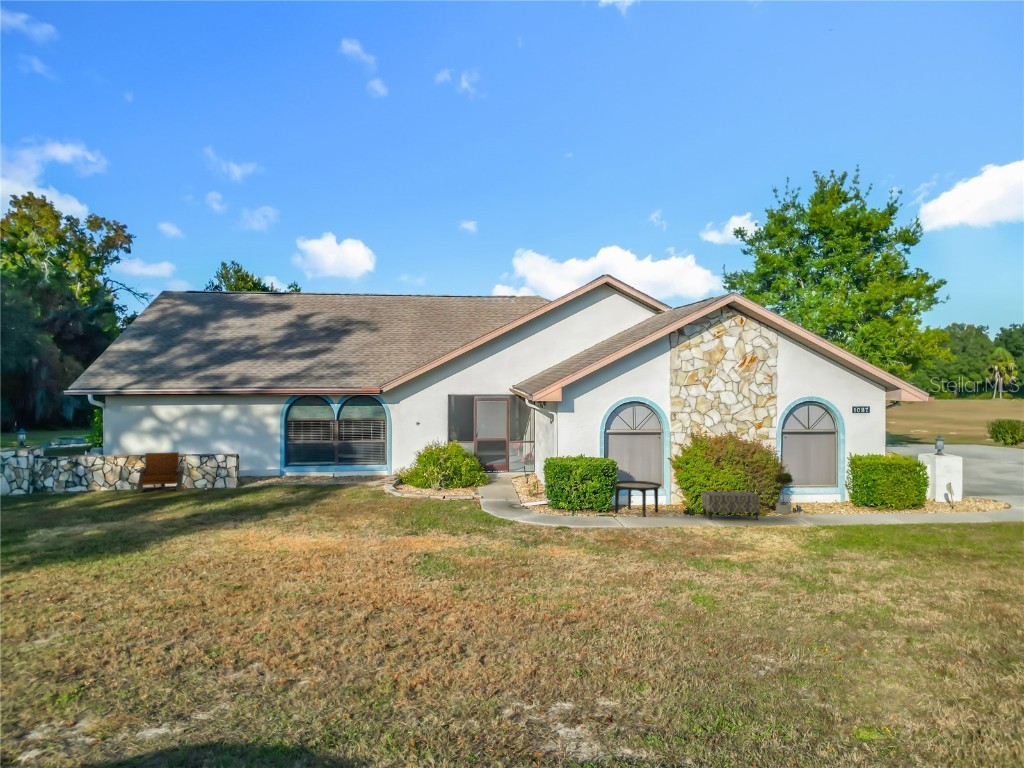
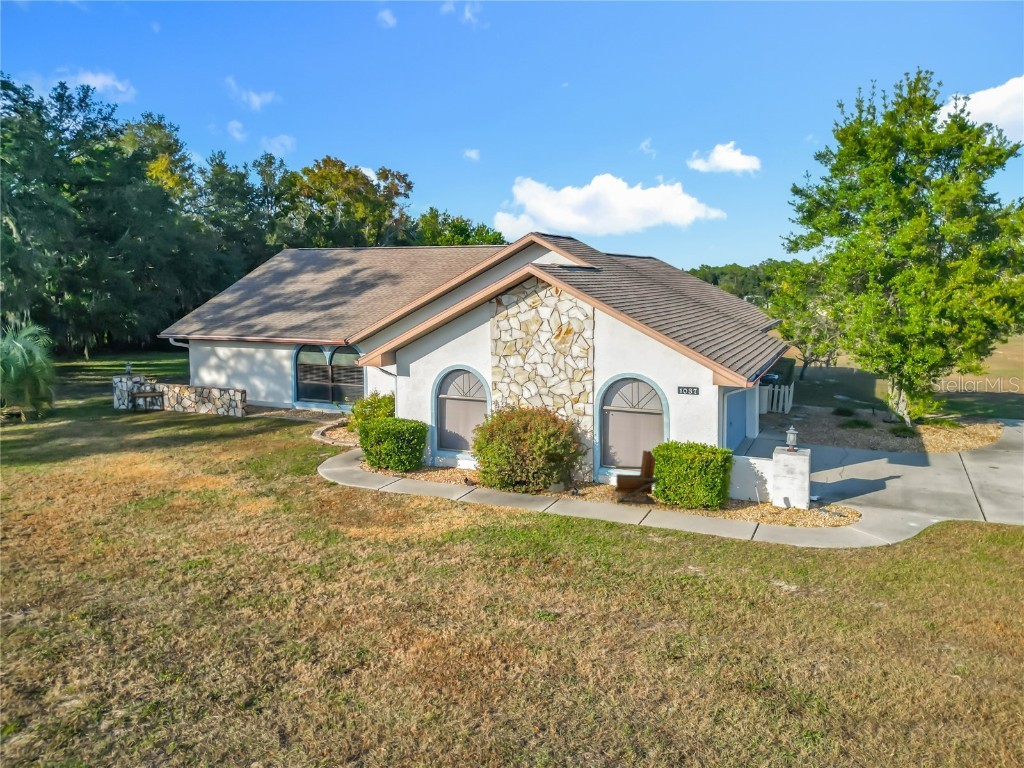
lounge chair: present [136,452,184,493] -> present [615,451,659,504]
round table: present [612,481,661,517] -> present [132,391,165,413]
bench: present [702,491,760,519] -> none [460,462,514,495]

